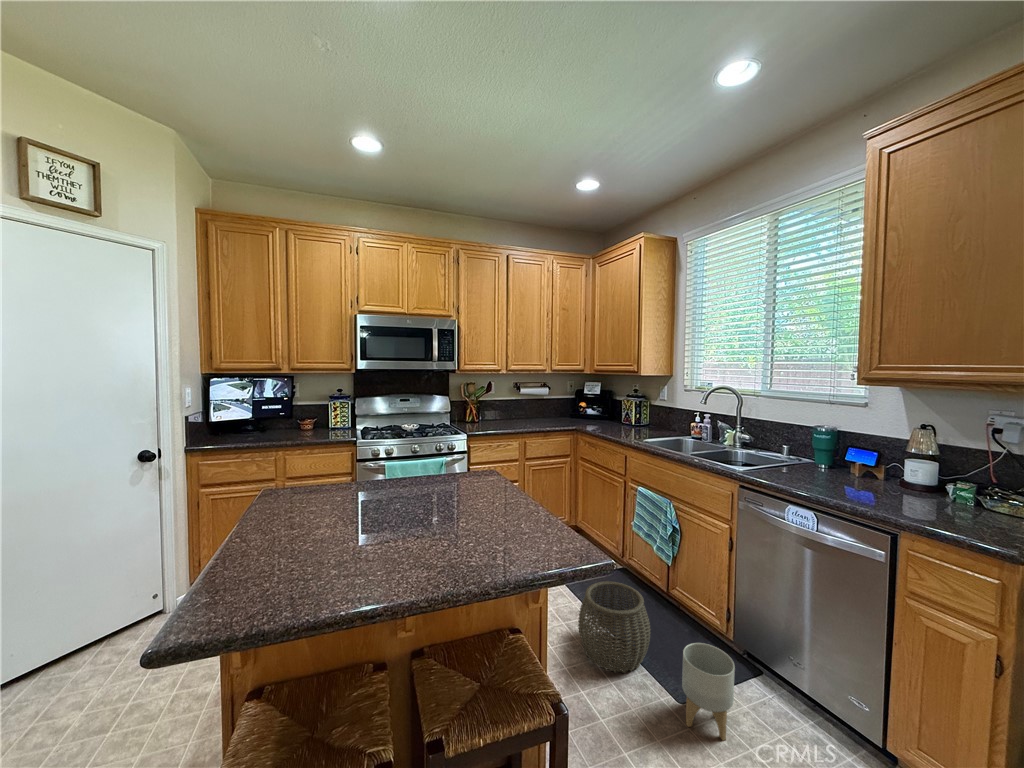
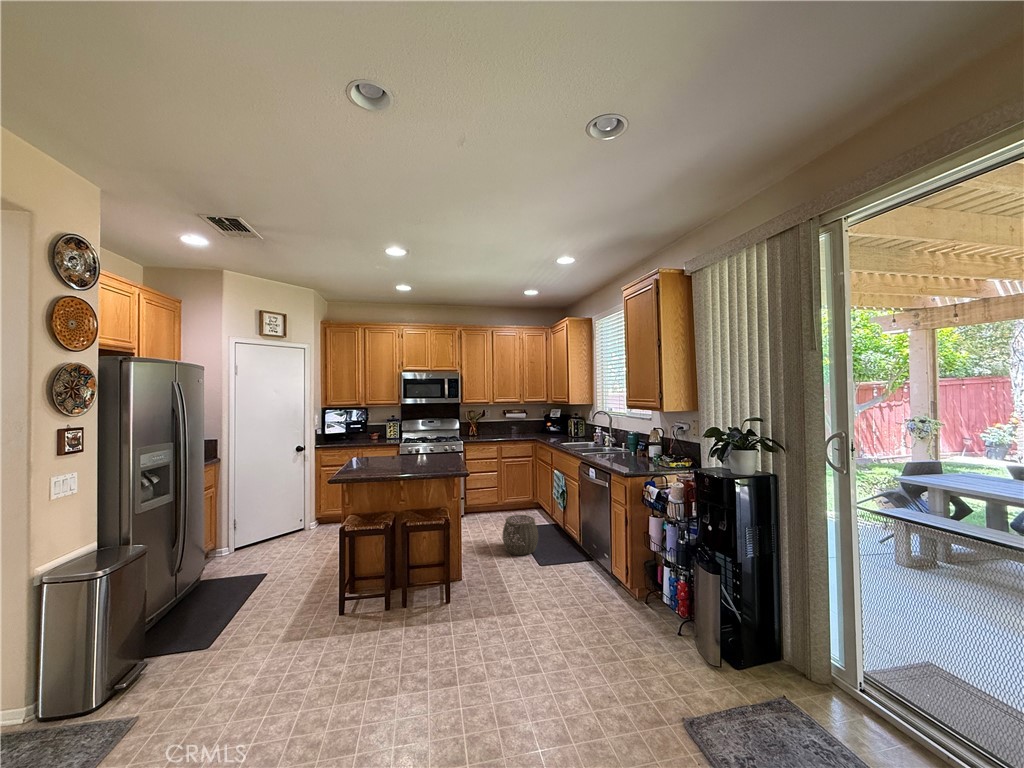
planter: present [682,643,735,740] -> none [536,535,558,574]

